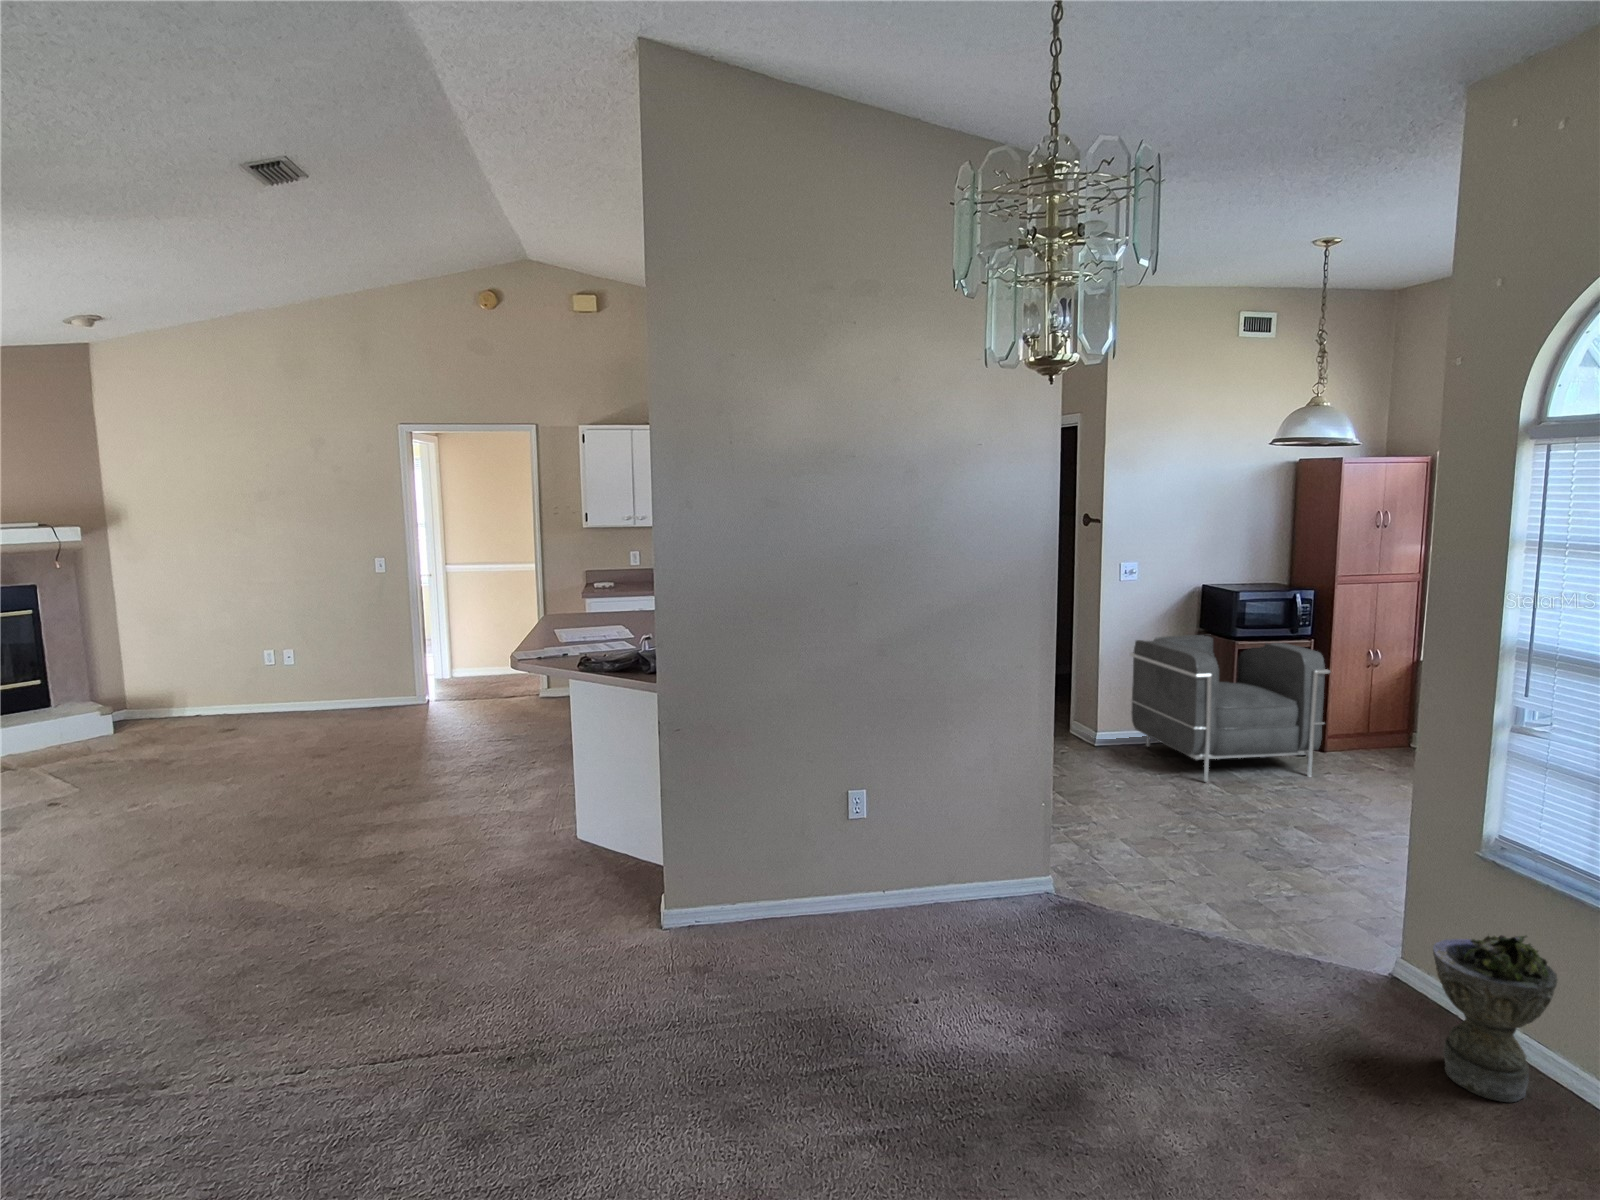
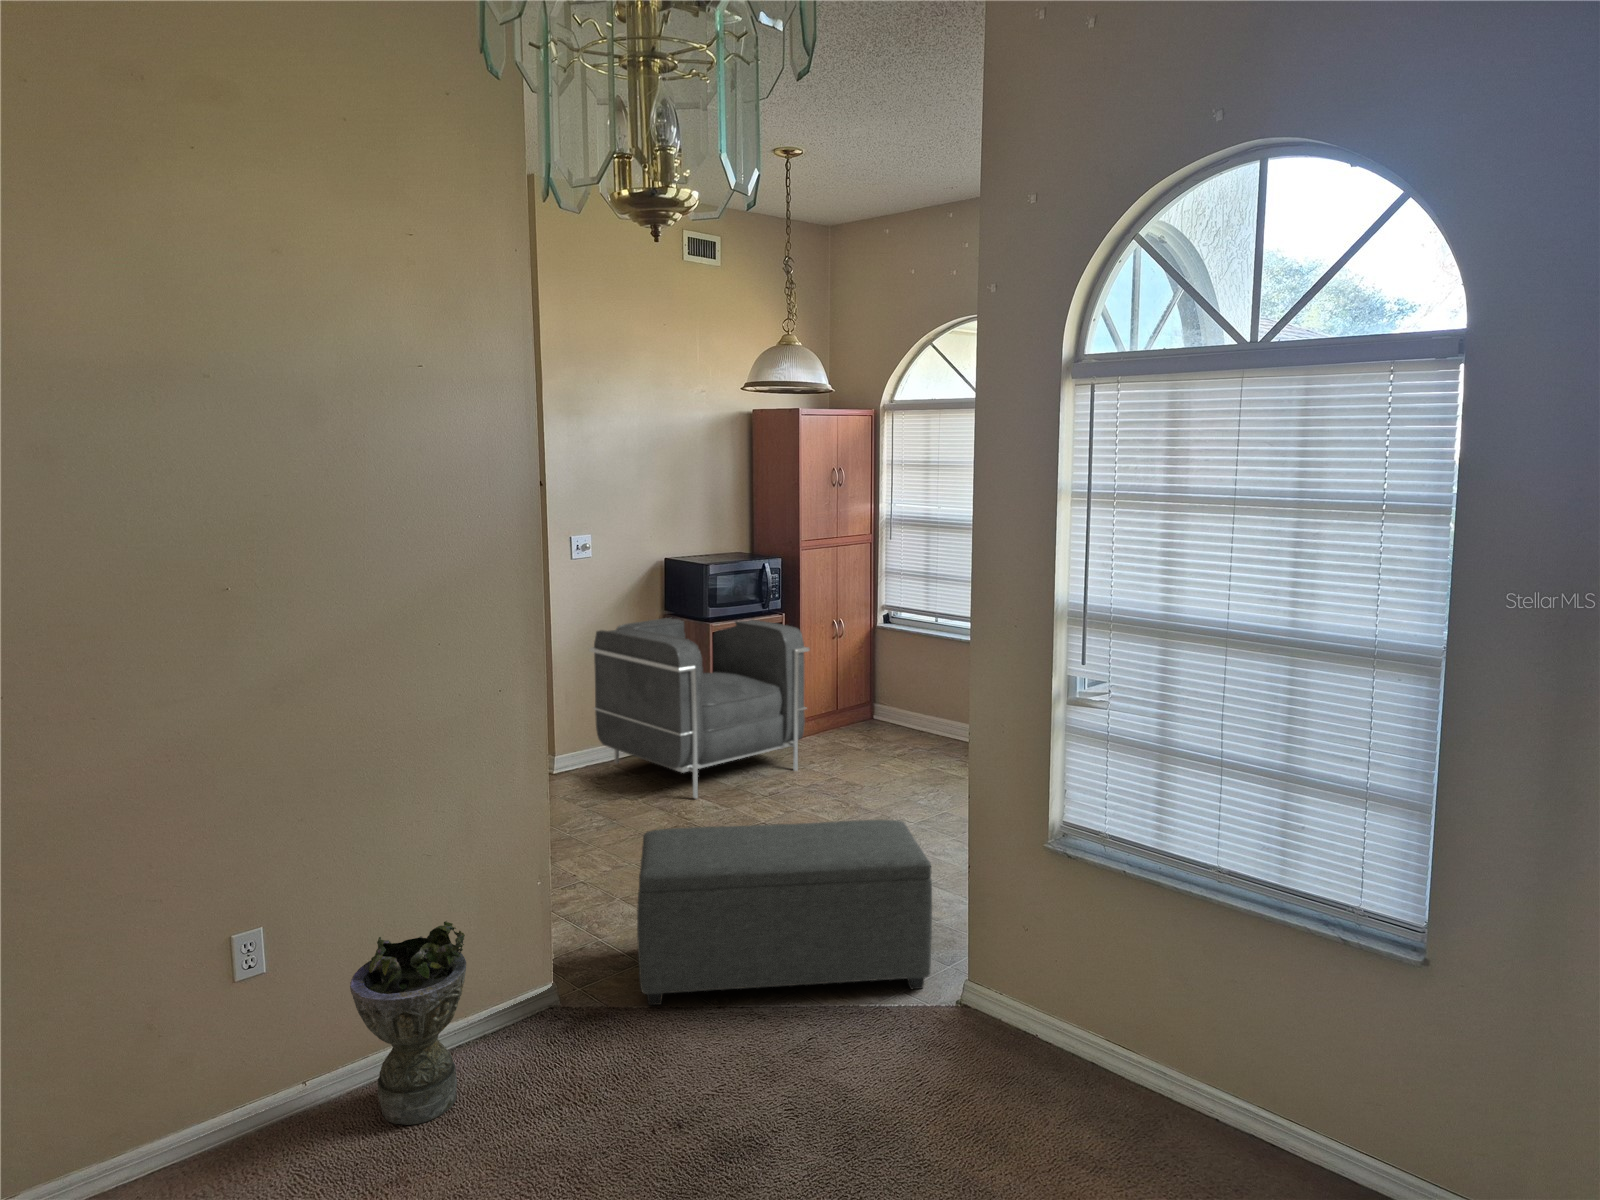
ottoman: none [1112,786,1373,960] -> present [637,820,932,1005]
planter: present [1433,935,1557,1102] -> present [350,921,466,1125]

